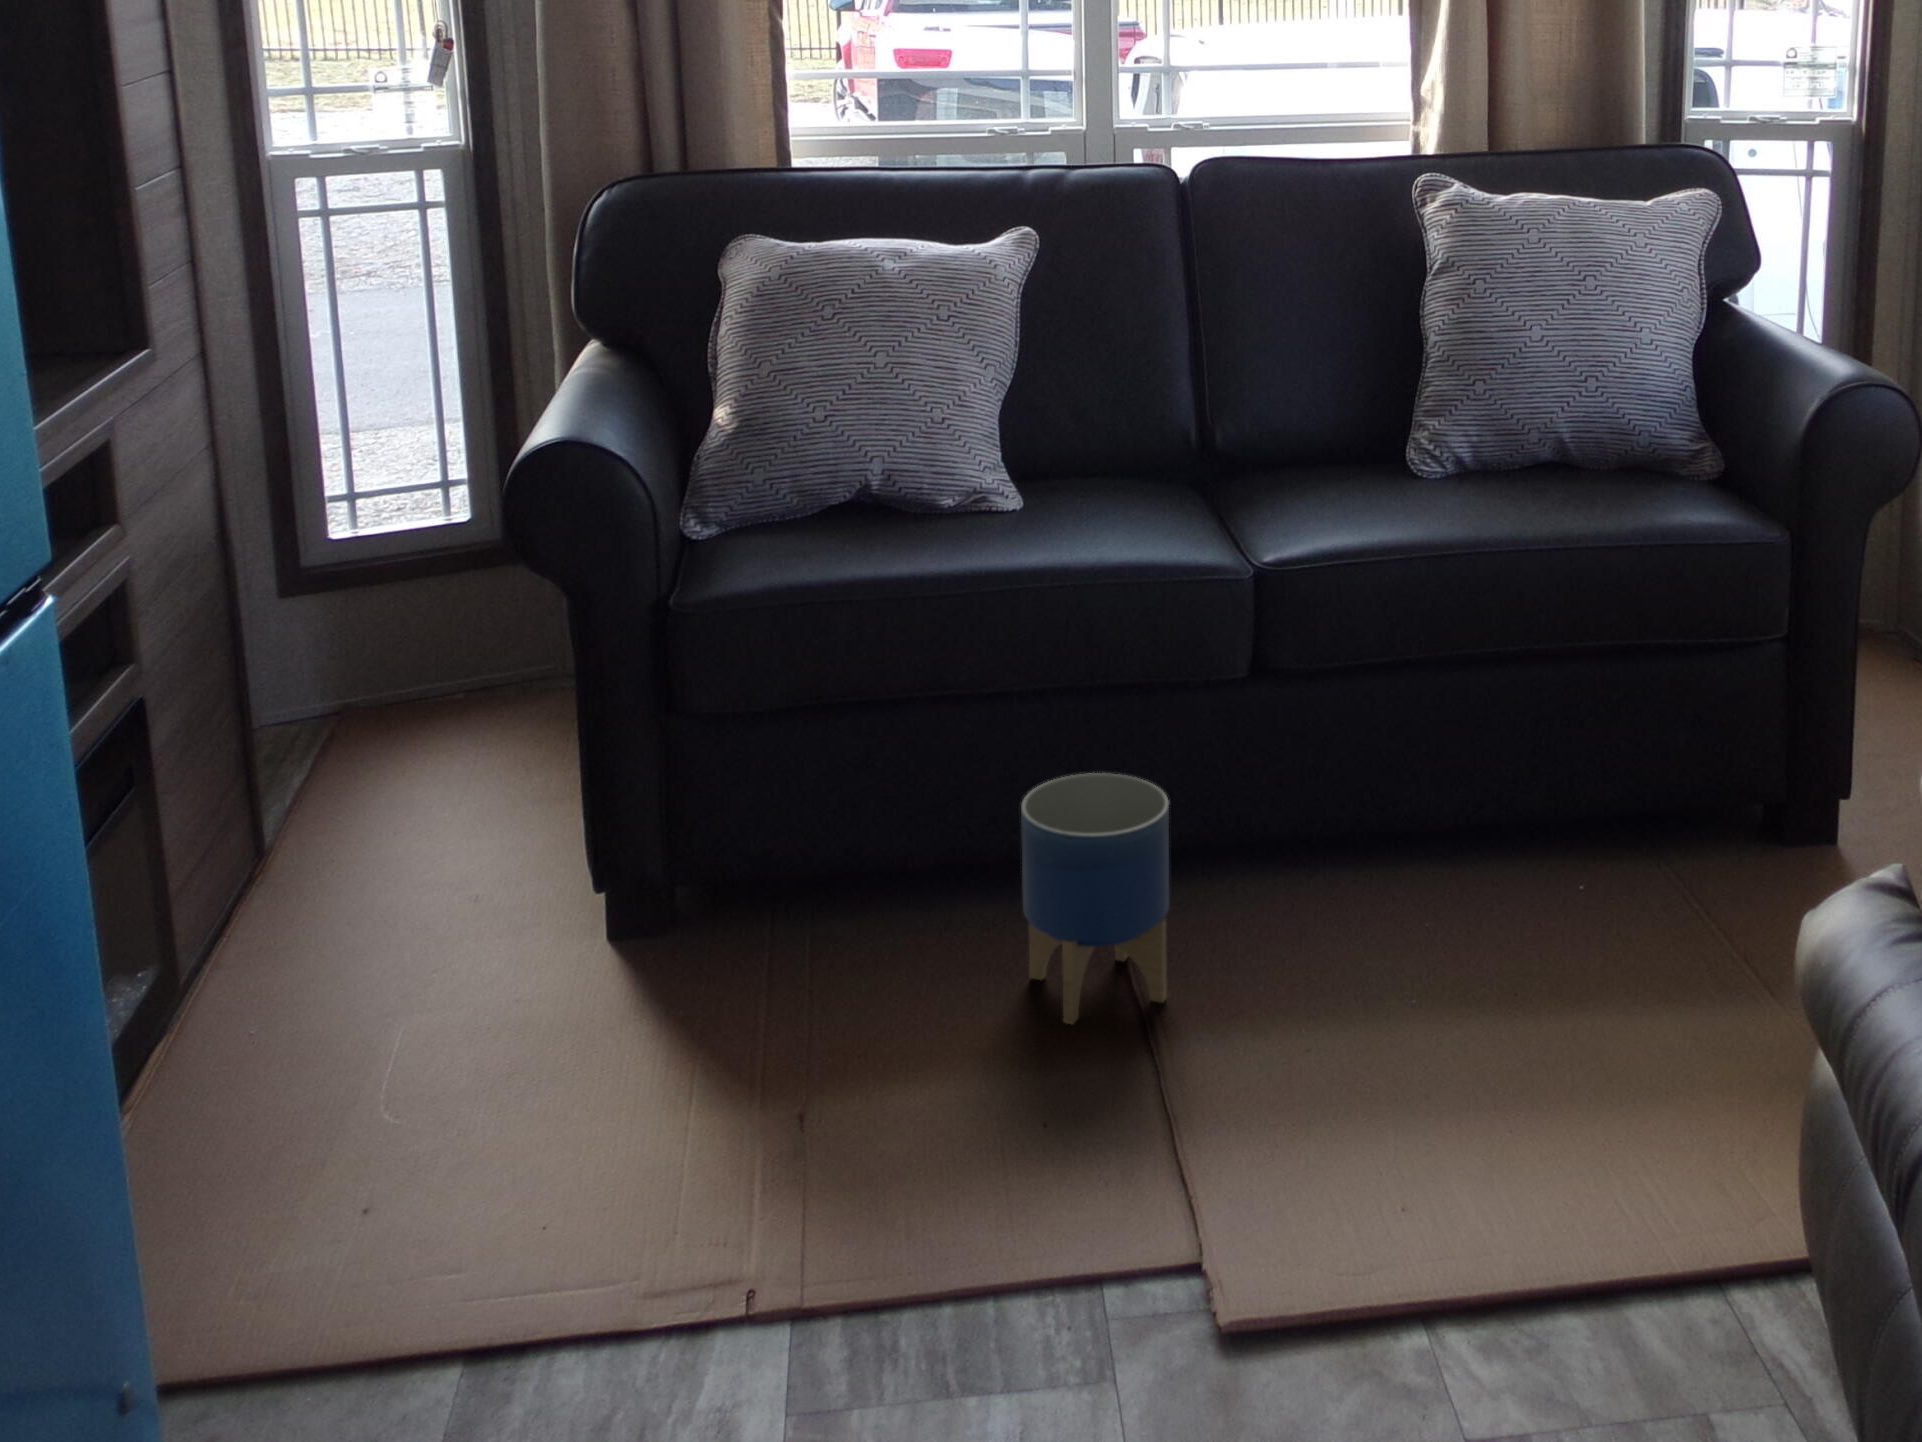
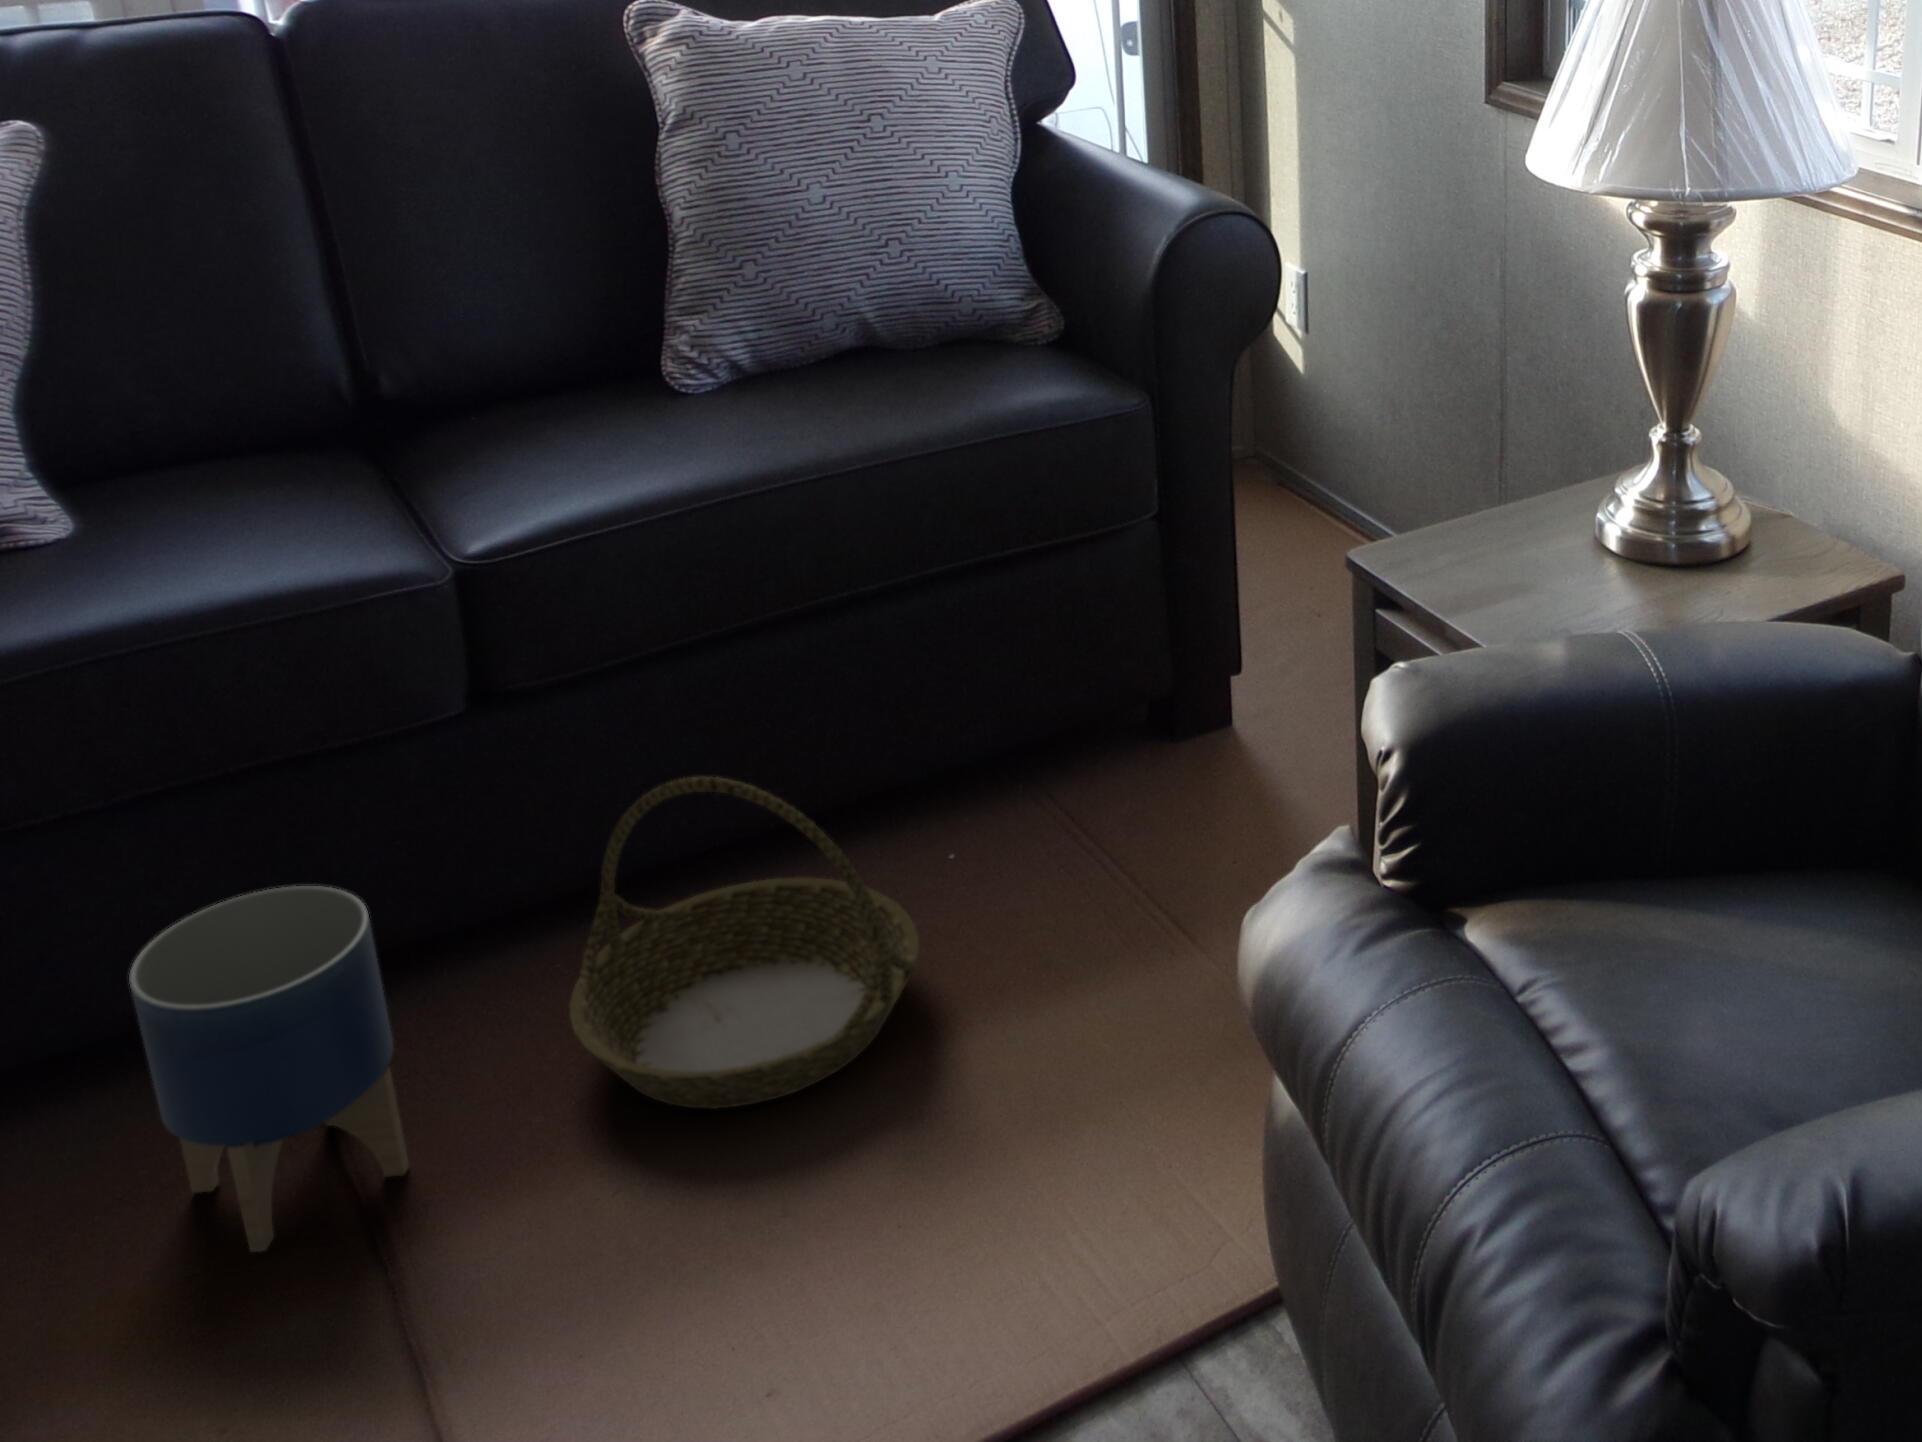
basket: none [1285,758,1546,1020] -> present [570,777,919,1109]

